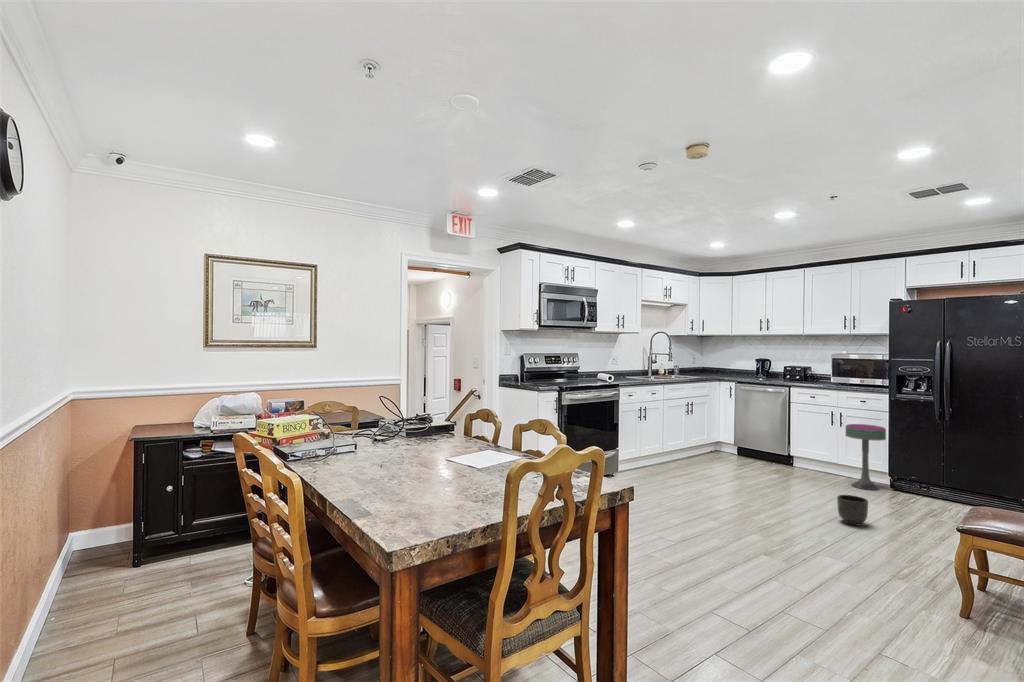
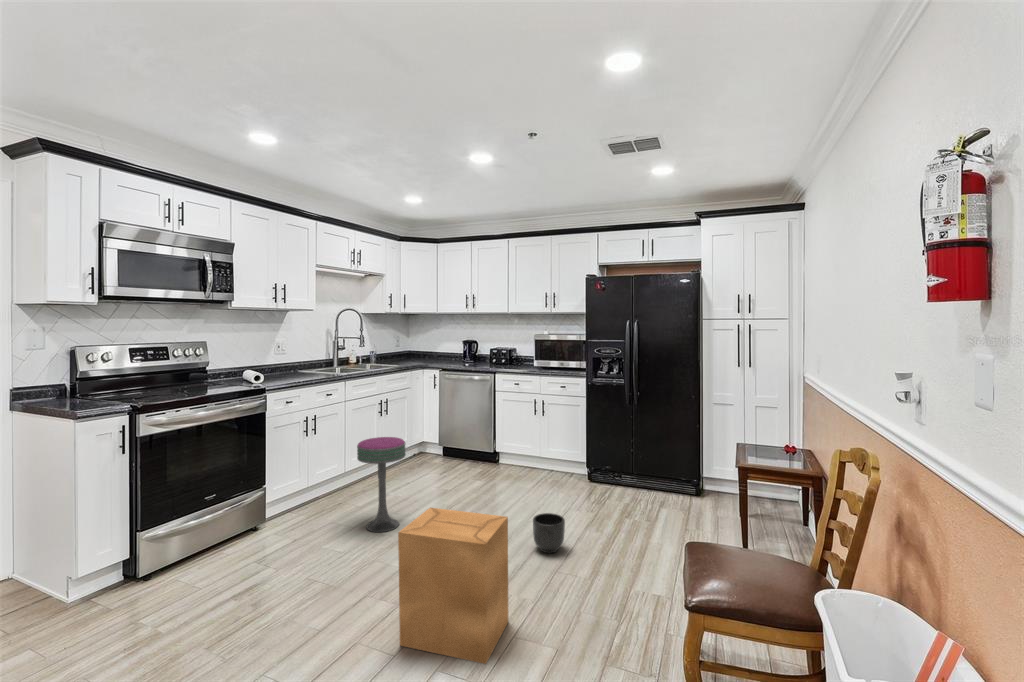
bar stool: present [846,424,886,490] -> present [357,437,406,532]
cardboard box: none [742,465,822,565] -> present [398,508,509,664]

